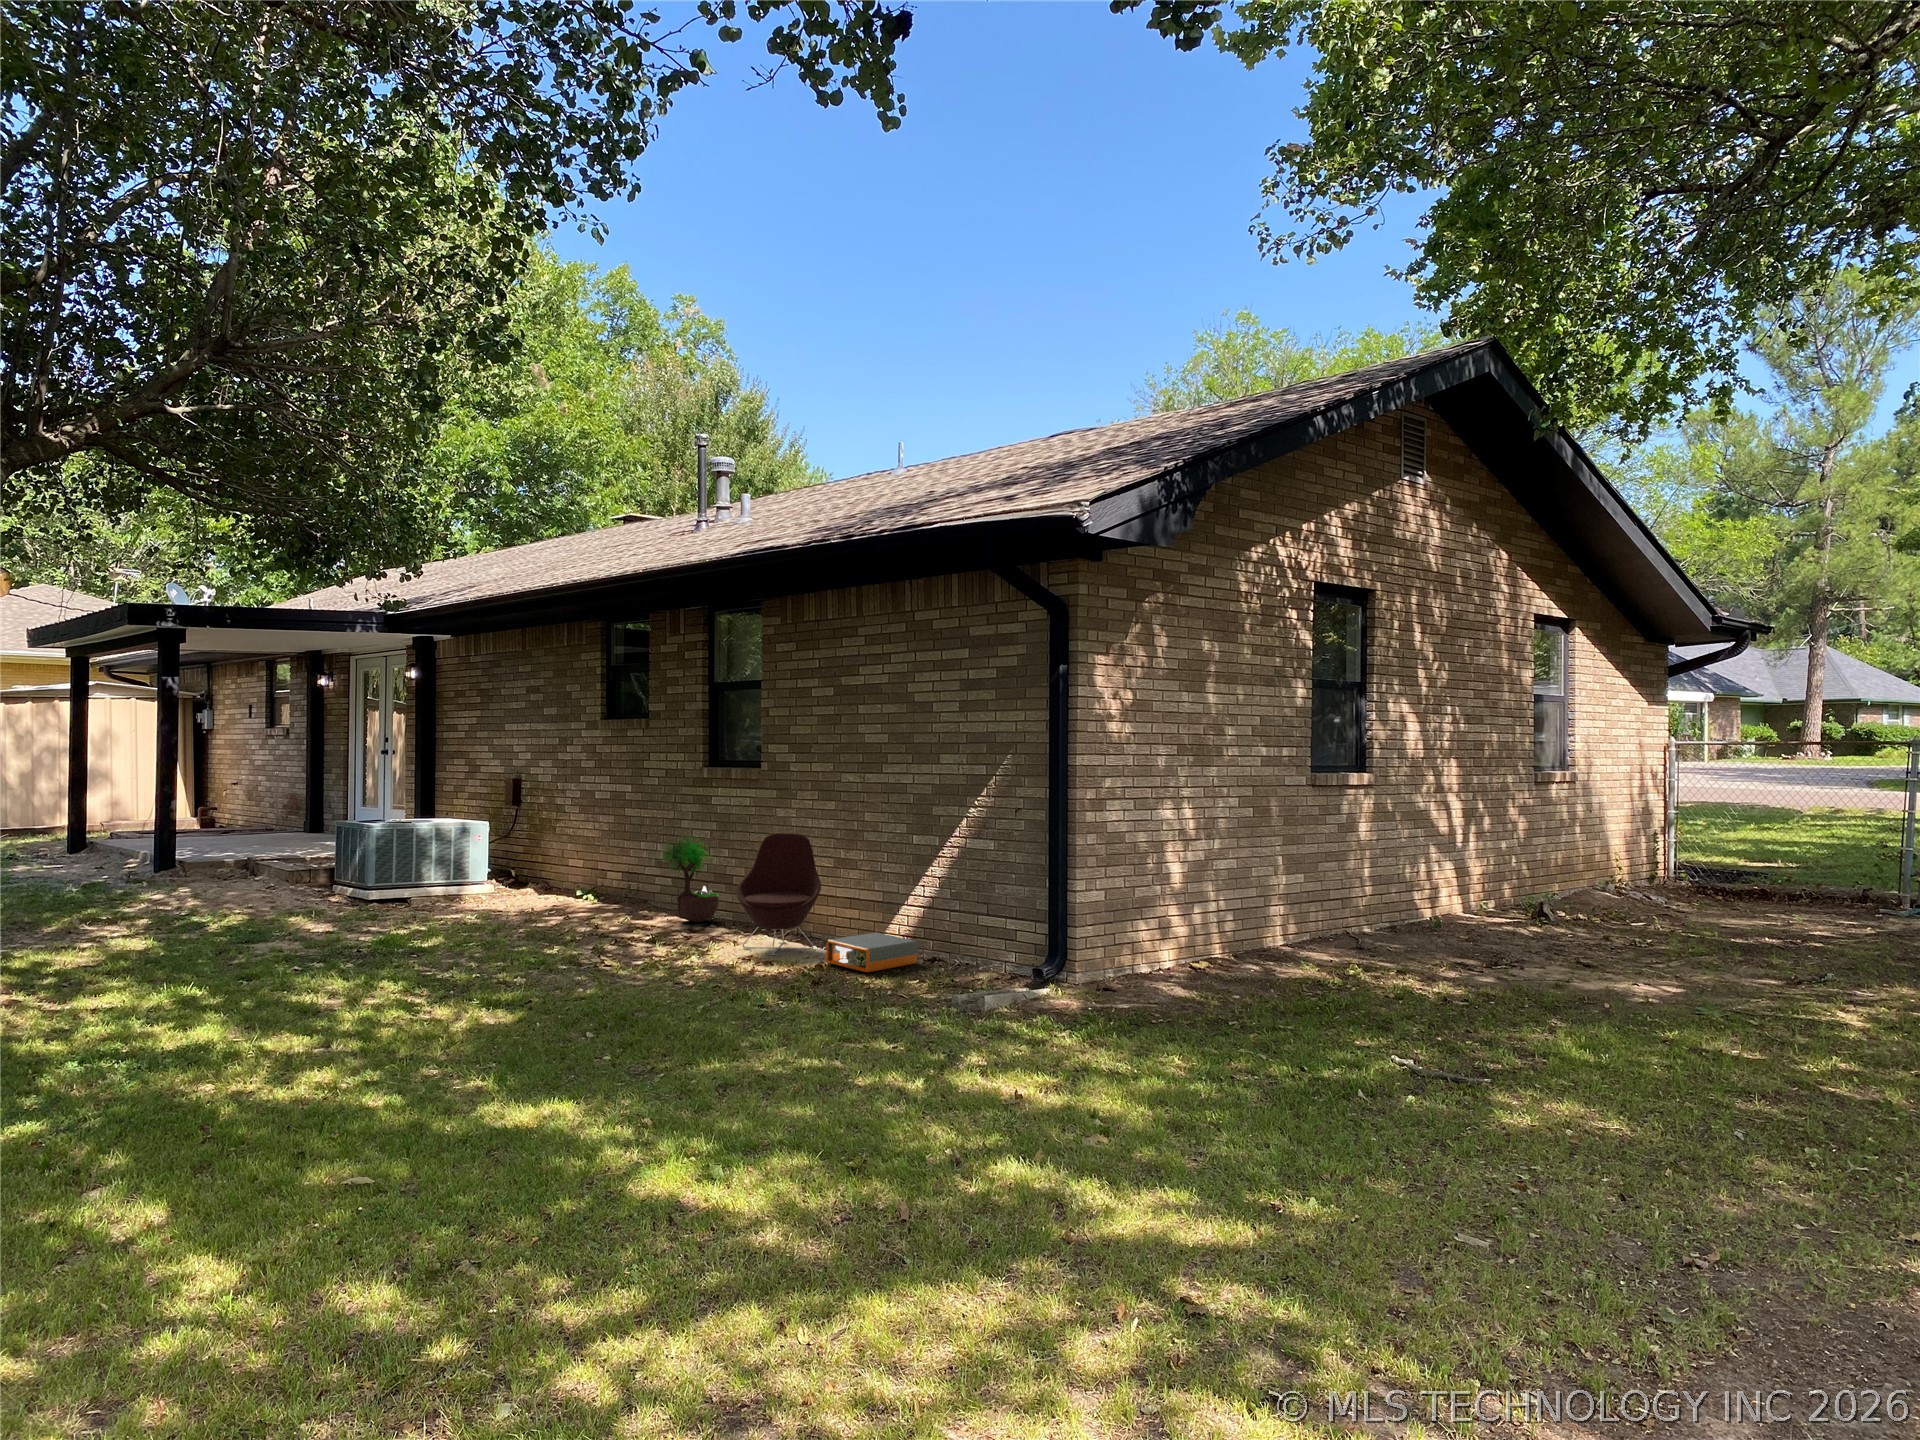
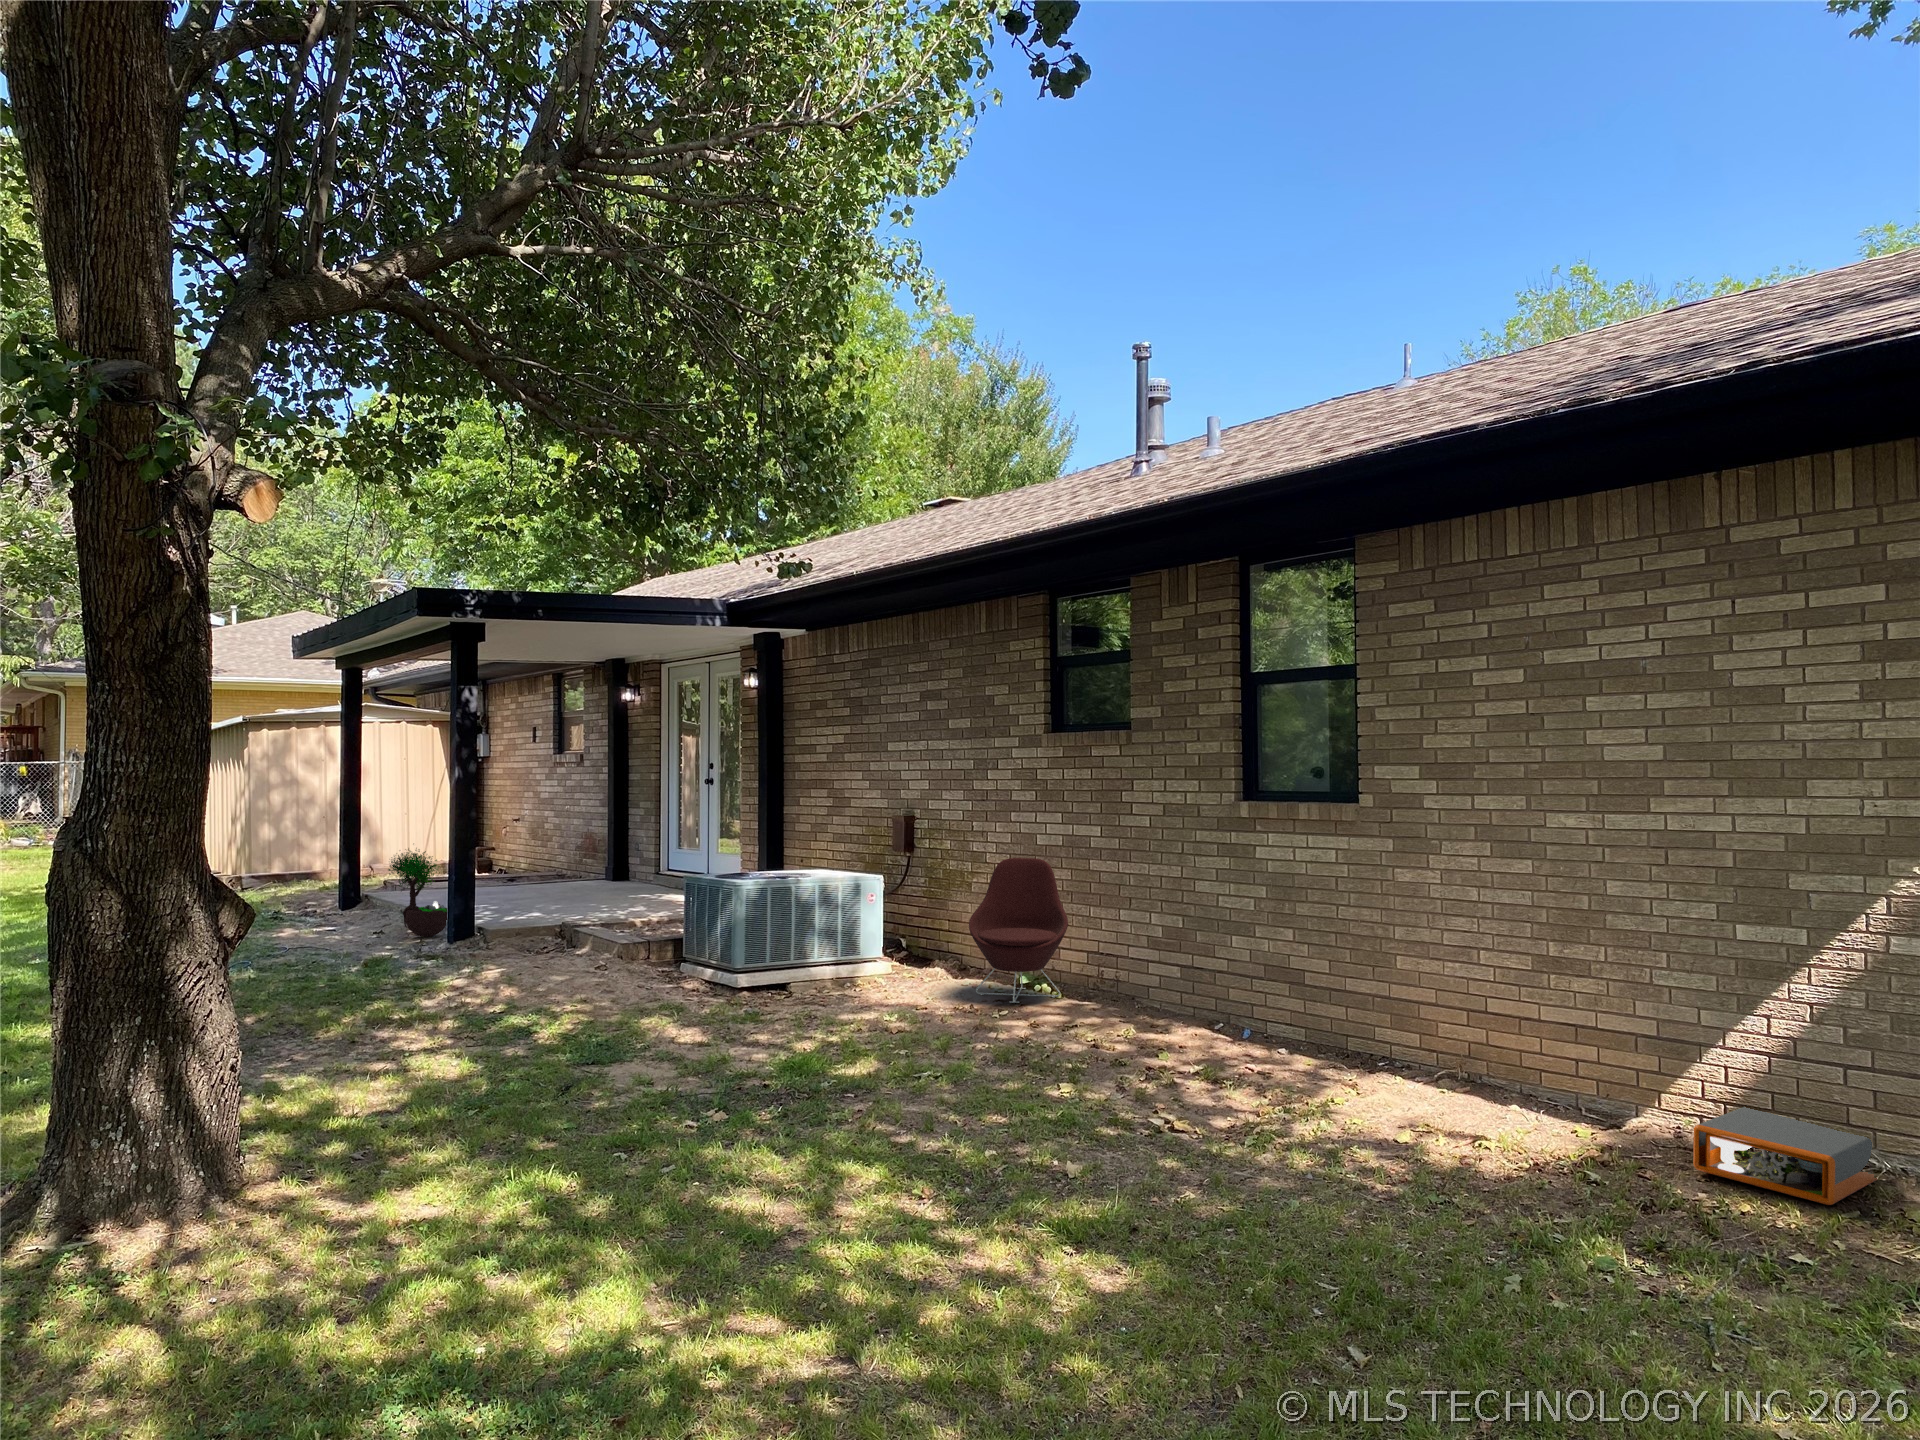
chair: present [737,833,821,955] -> present [969,858,1068,1003]
potted tree: present [659,836,718,922] -> present [388,848,447,937]

